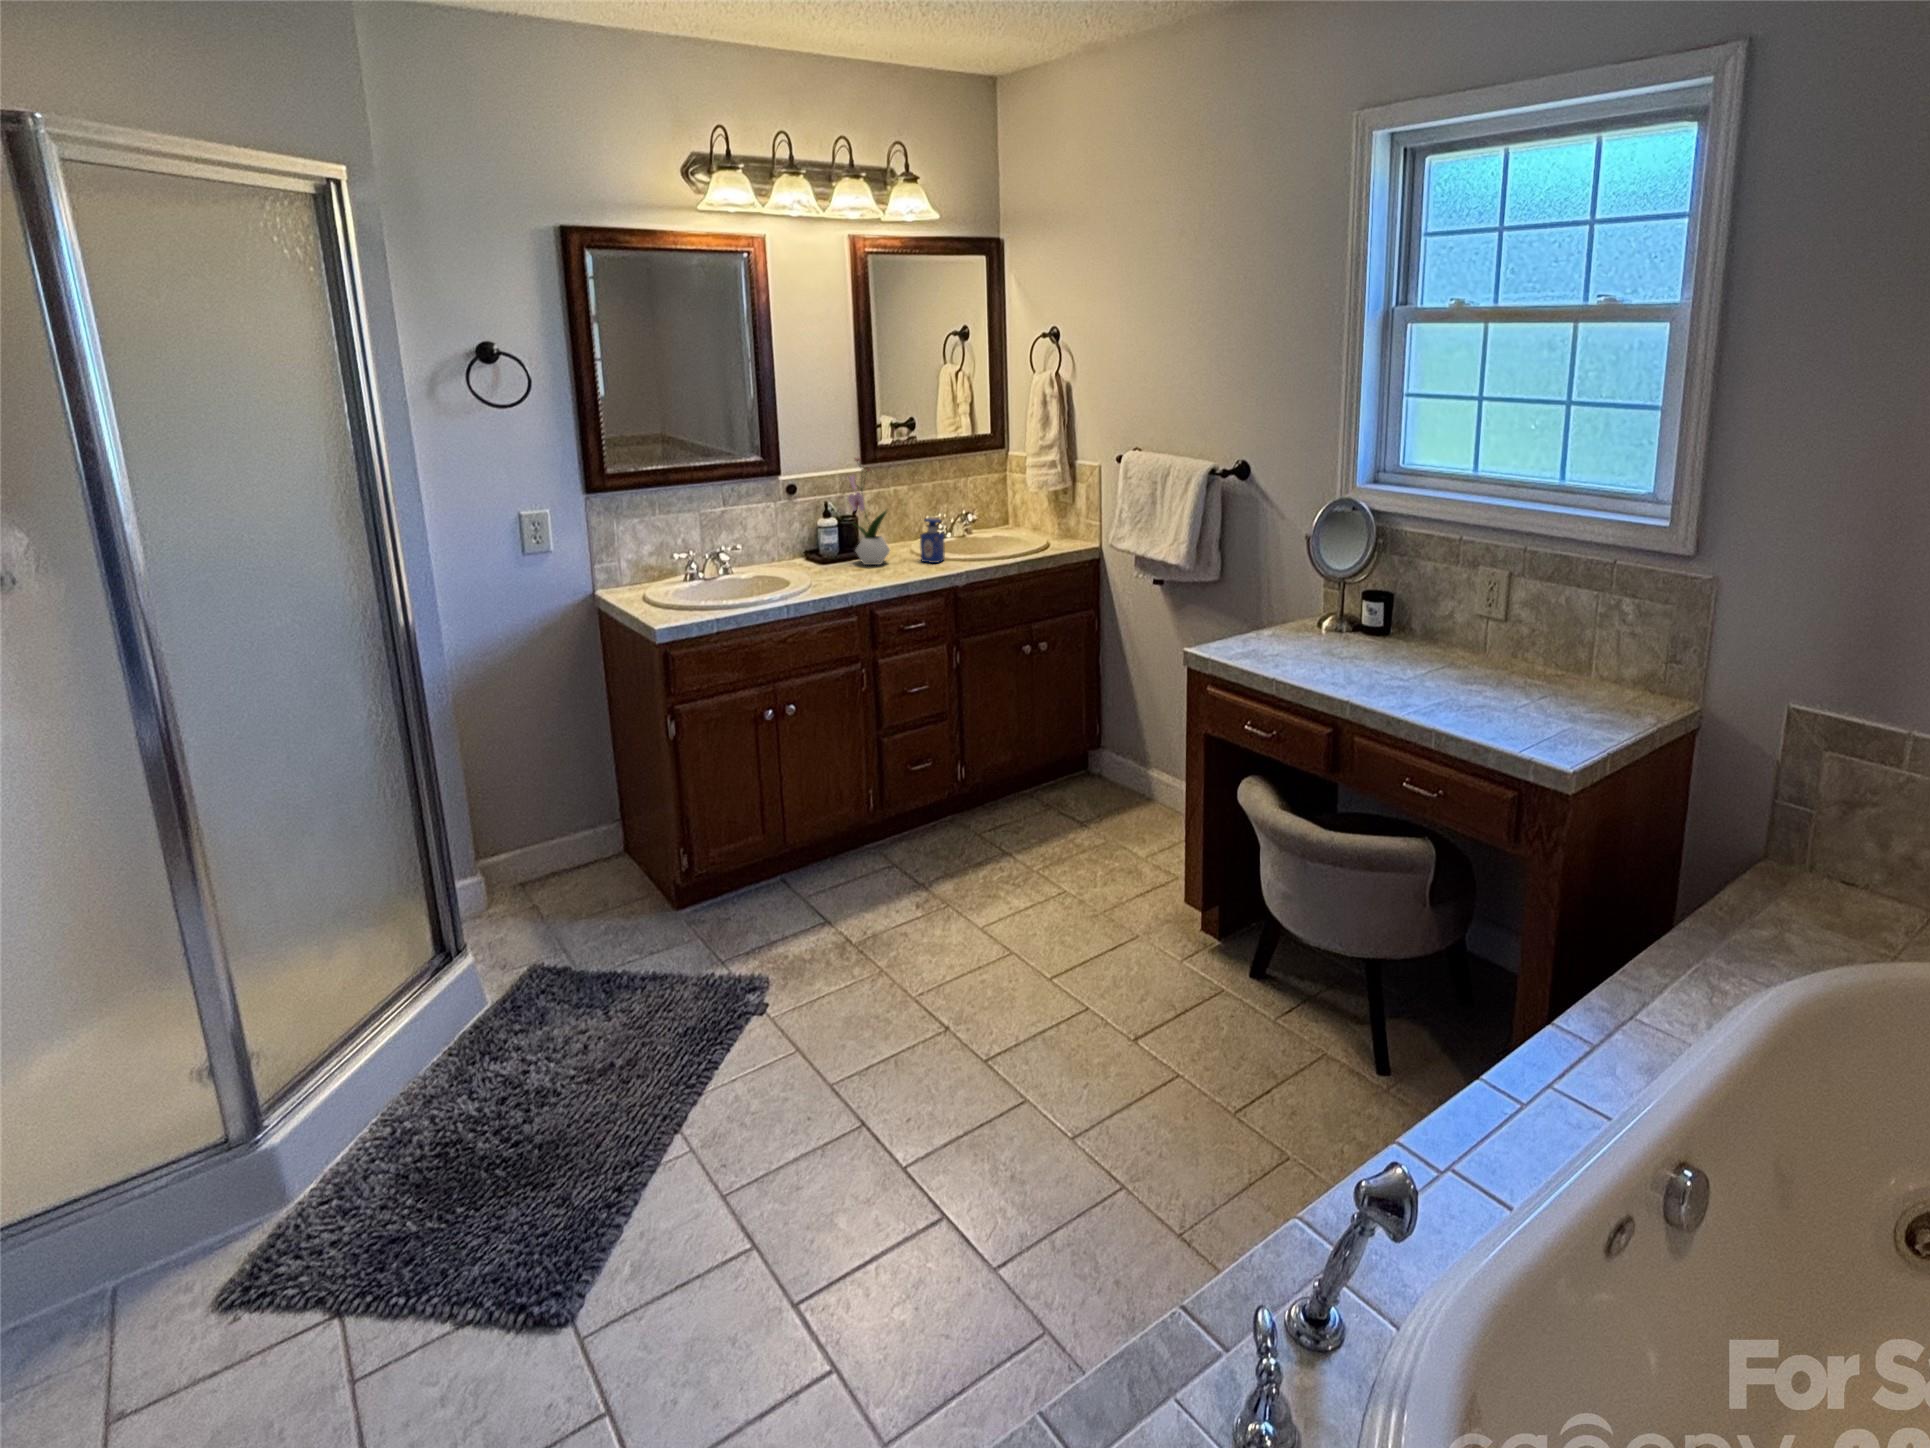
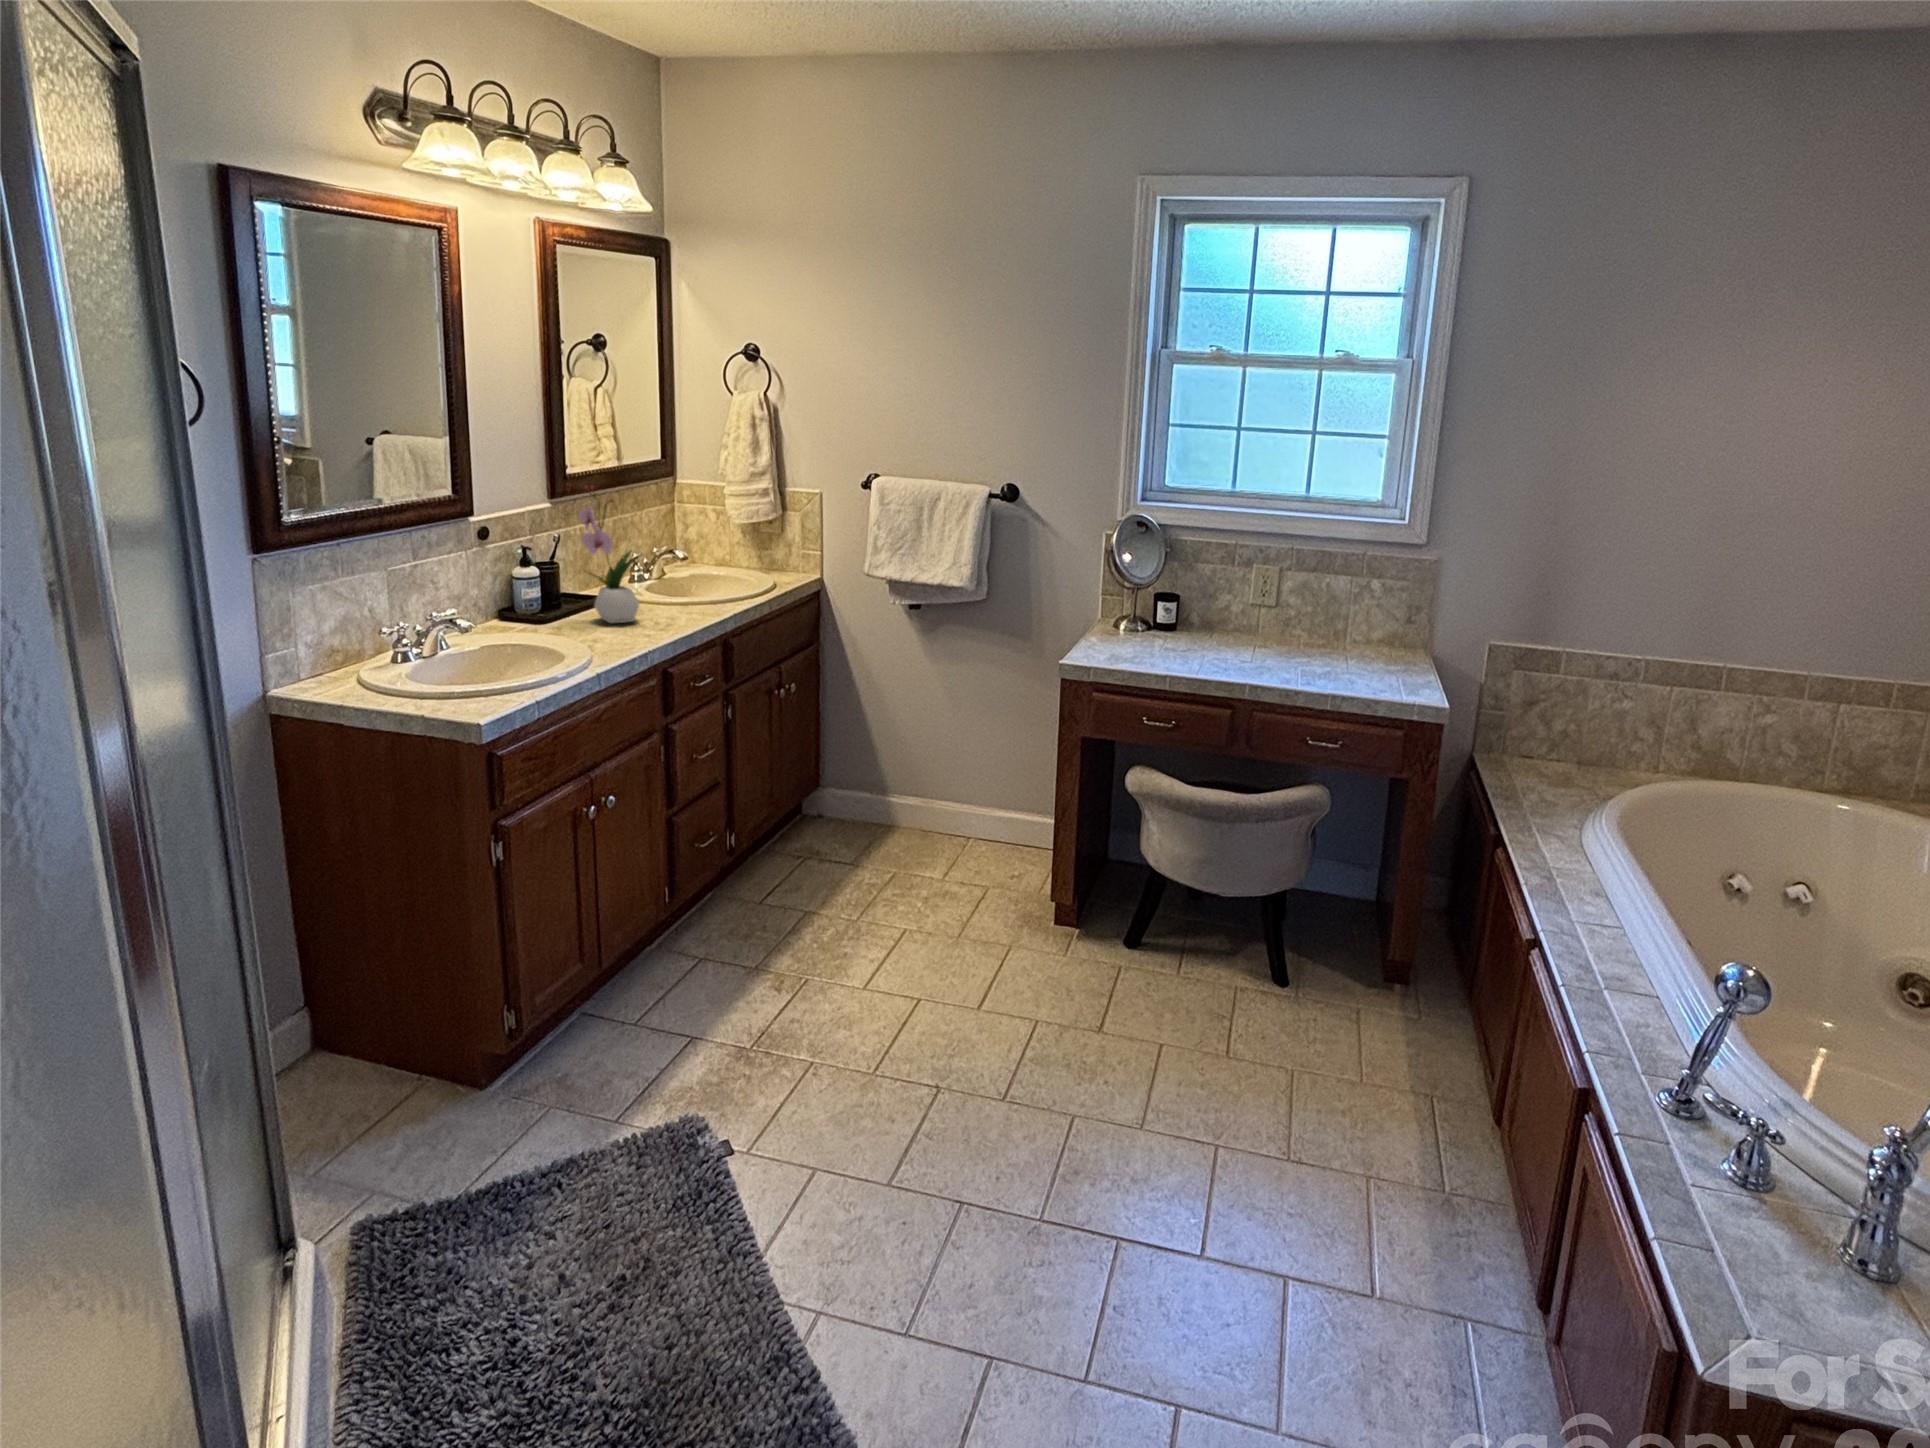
perfume bottle: present [920,517,945,563] -> none [670,558,698,614]

